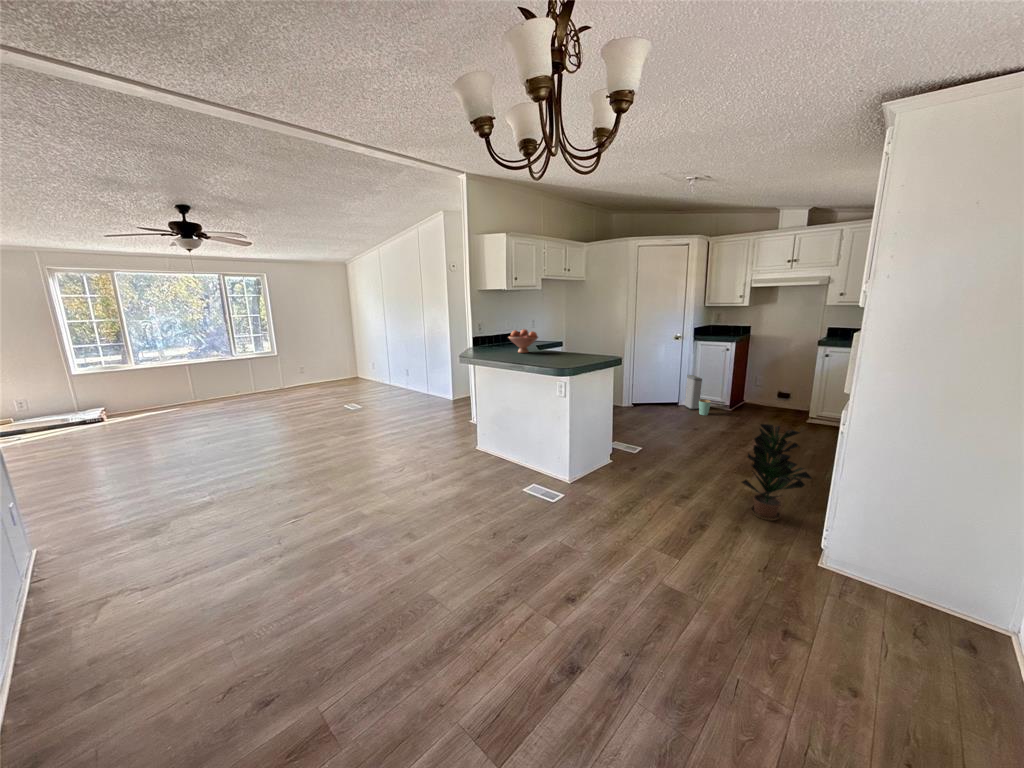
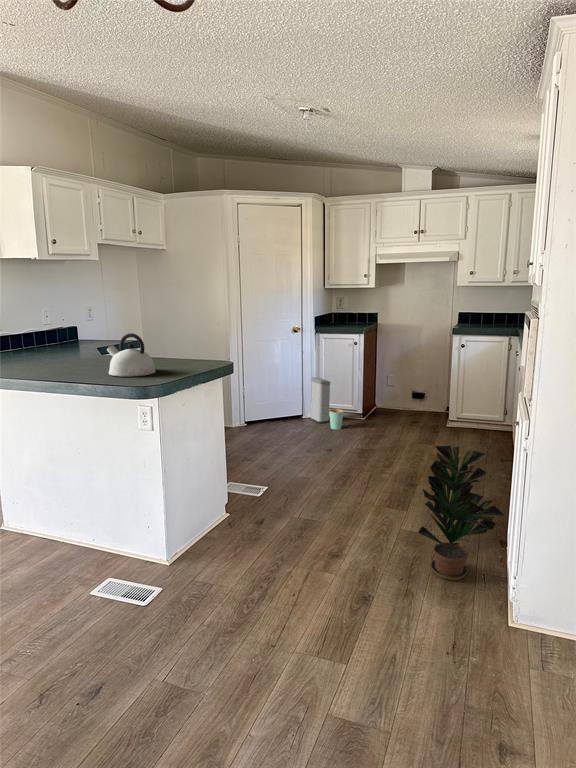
fruit bowl: present [509,329,538,353] -> none [43,321,98,360]
kettle: none [544,338,571,363] -> present [107,333,156,377]

